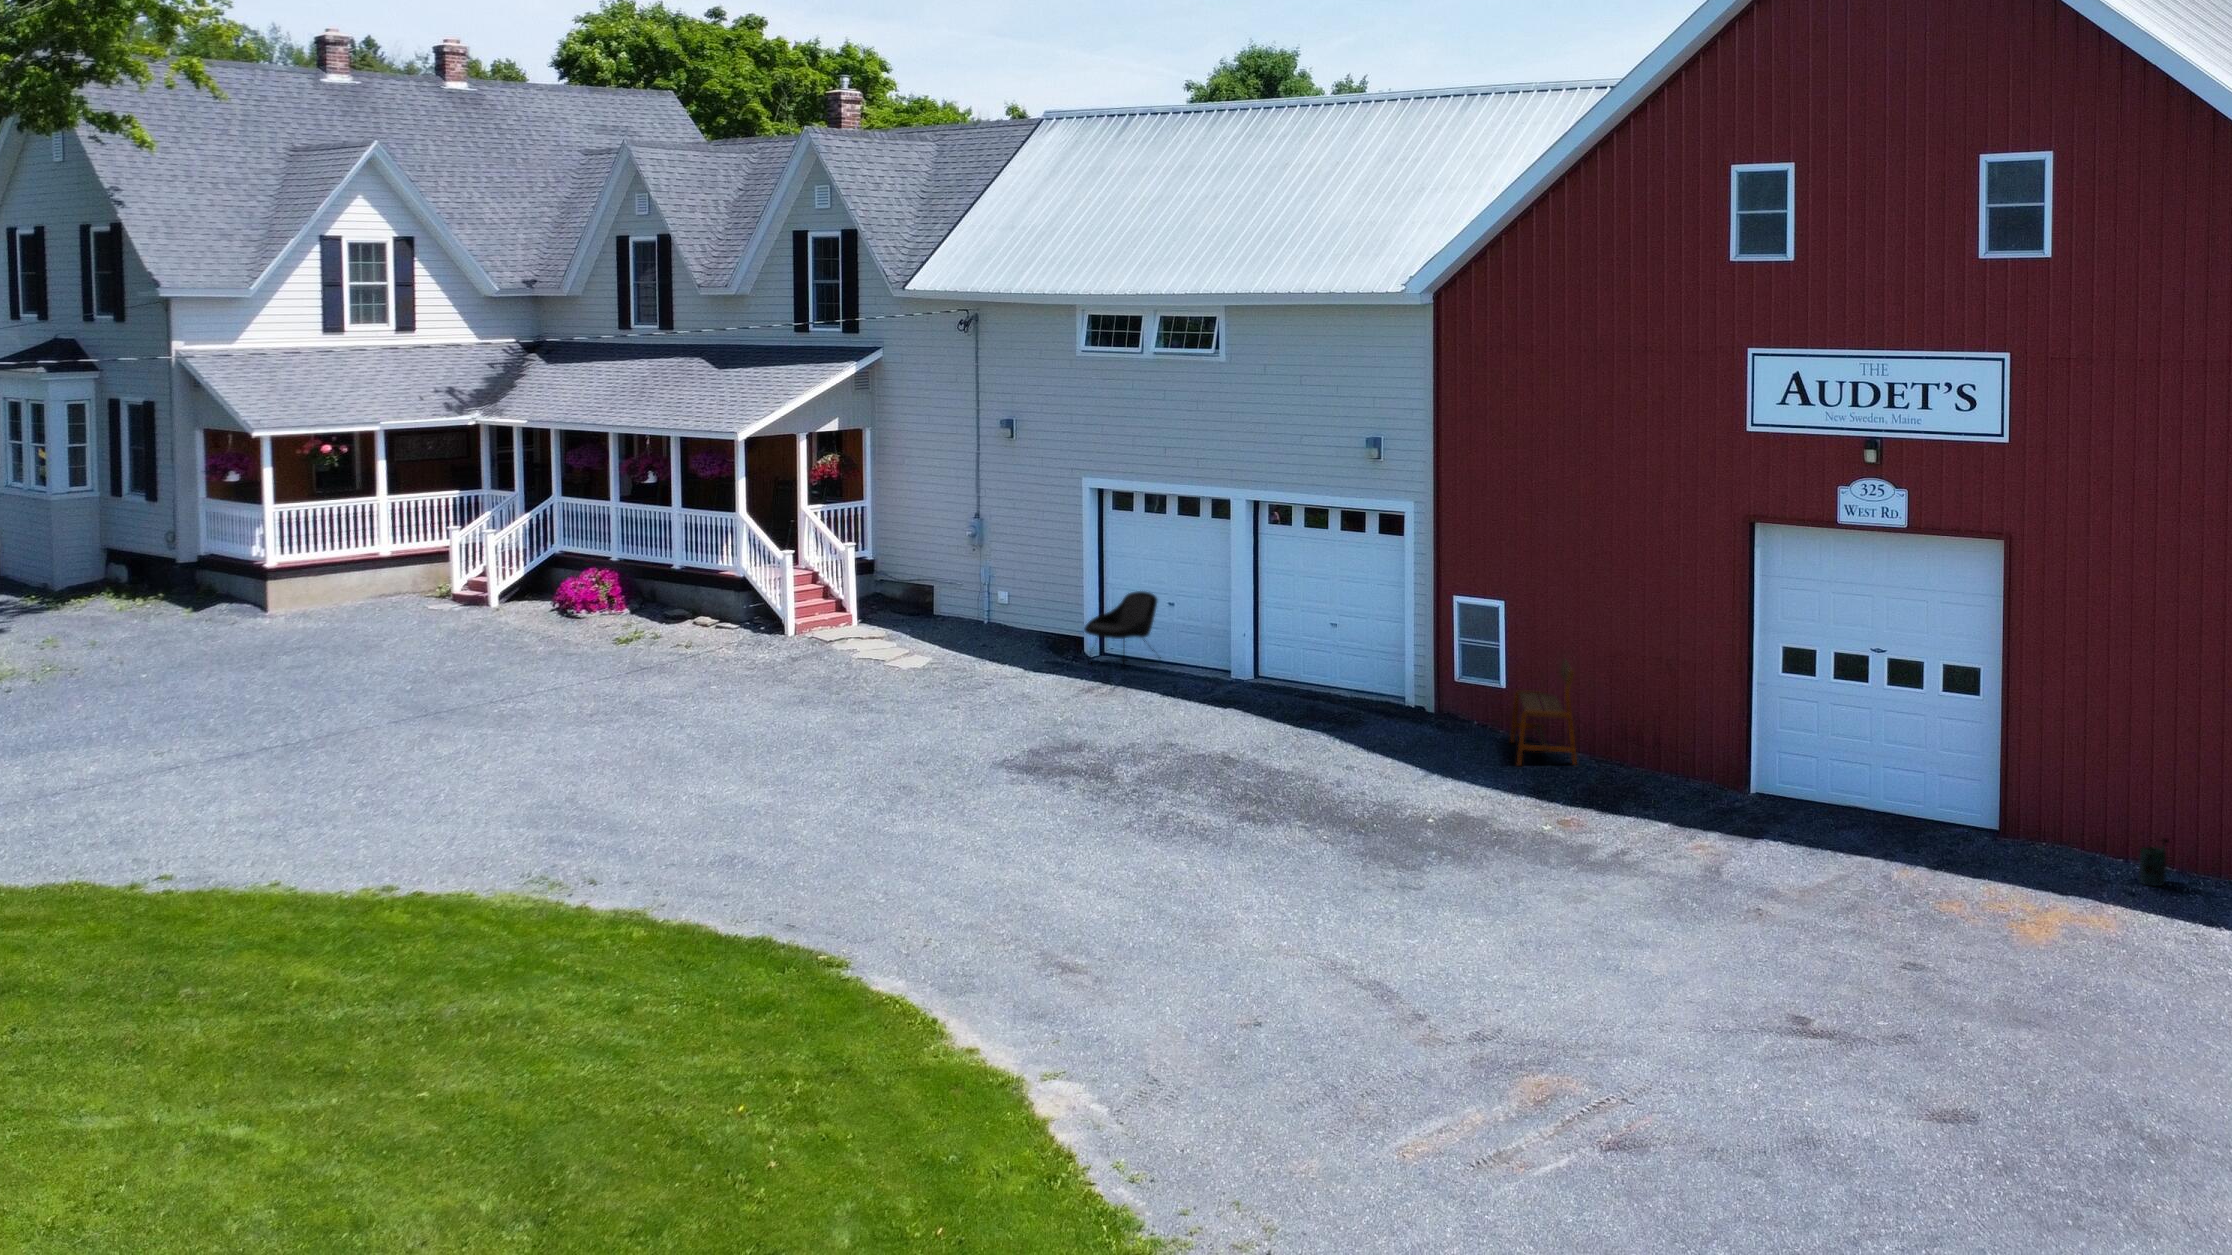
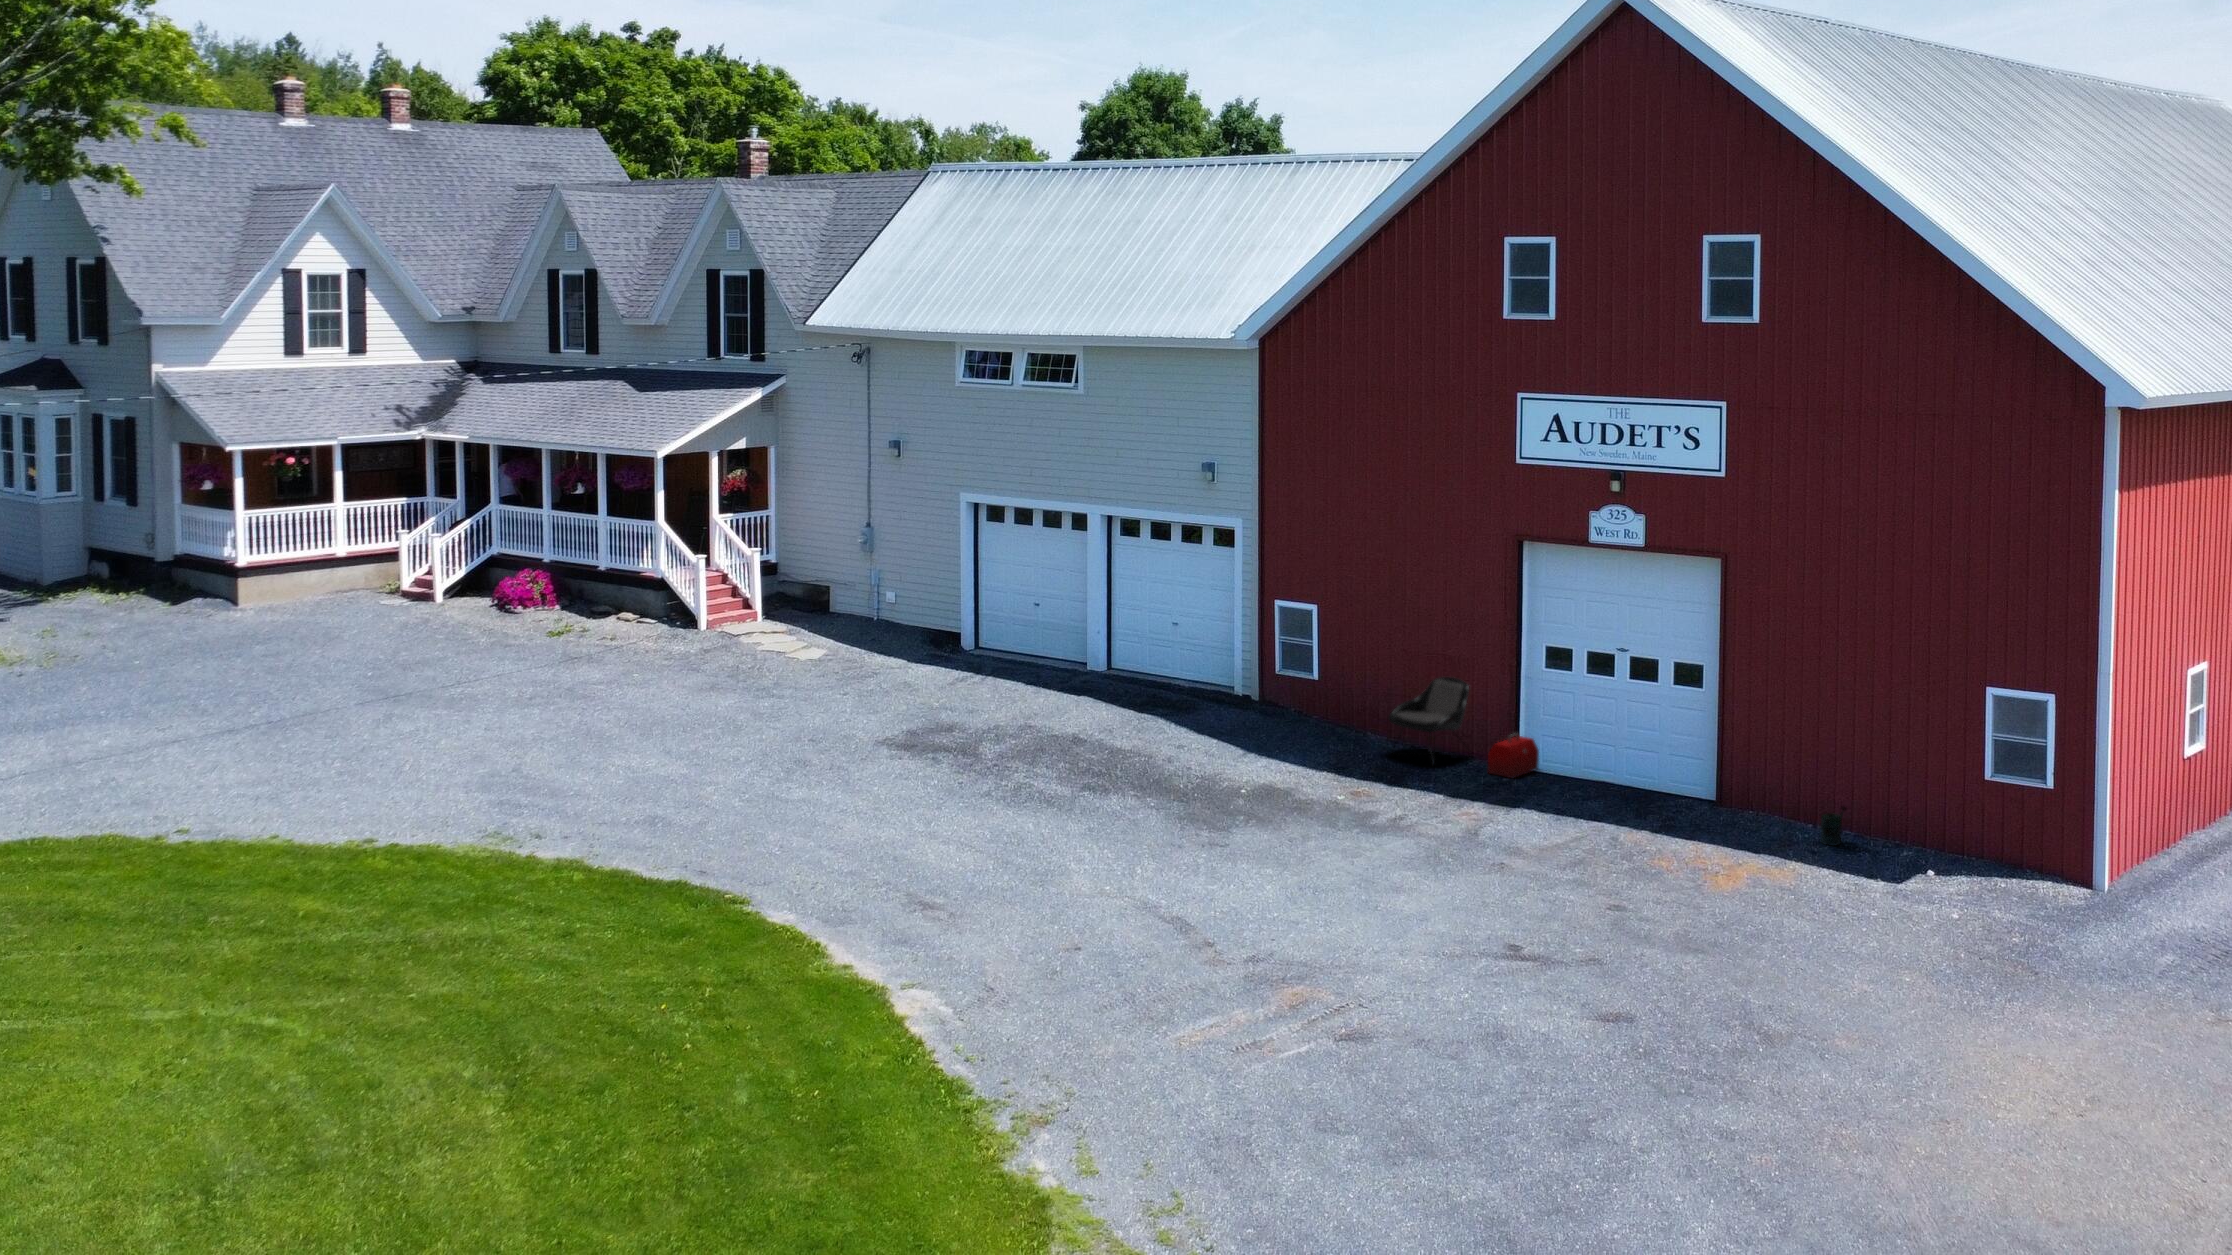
lounge chair: present [1084,591,1161,662] -> present [1389,677,1471,763]
bench: present [1510,659,1577,766] -> none [1323,650,1377,746]
toolbox: none [1715,750,1774,804] -> present [1488,733,1539,778]

